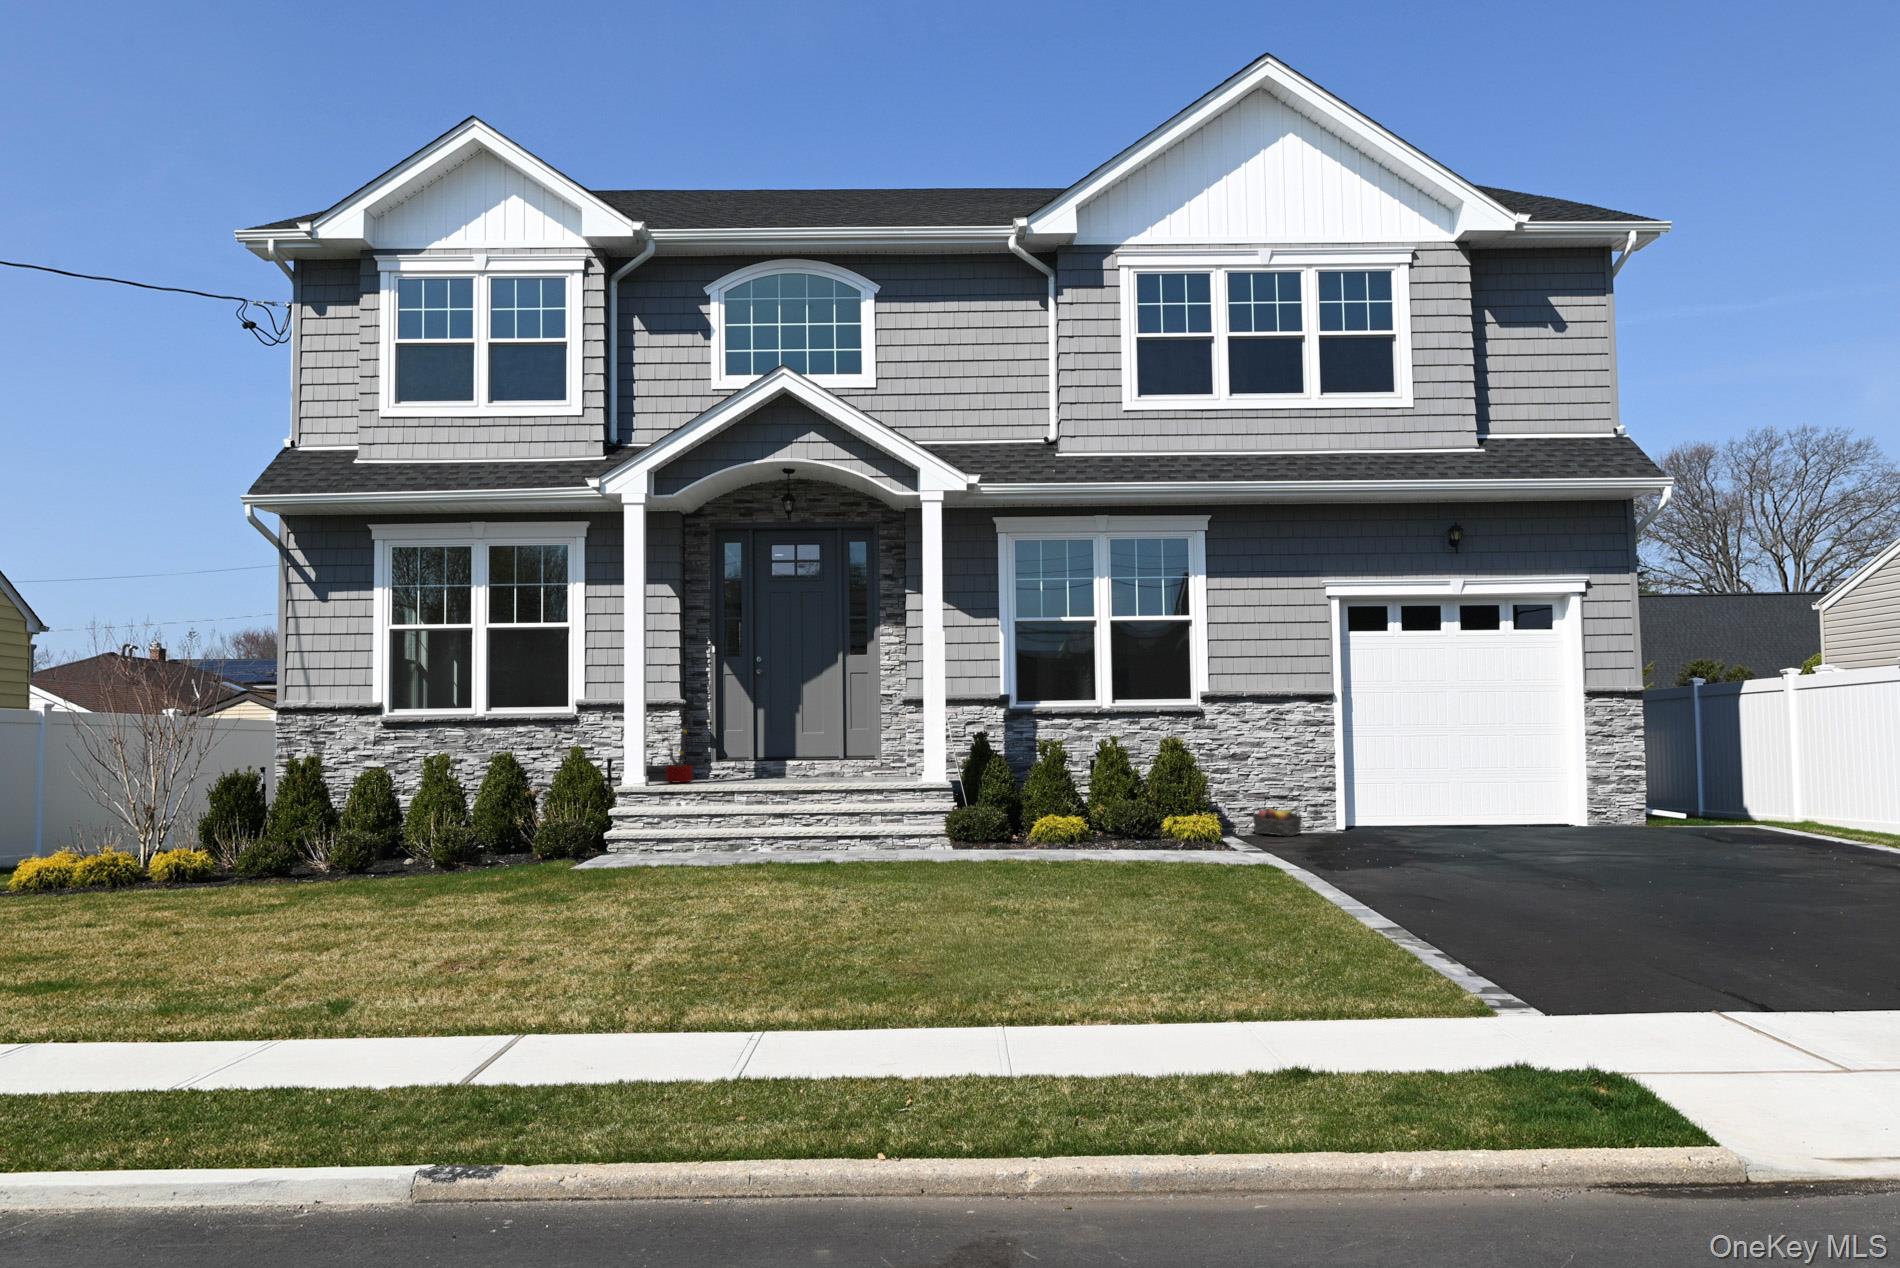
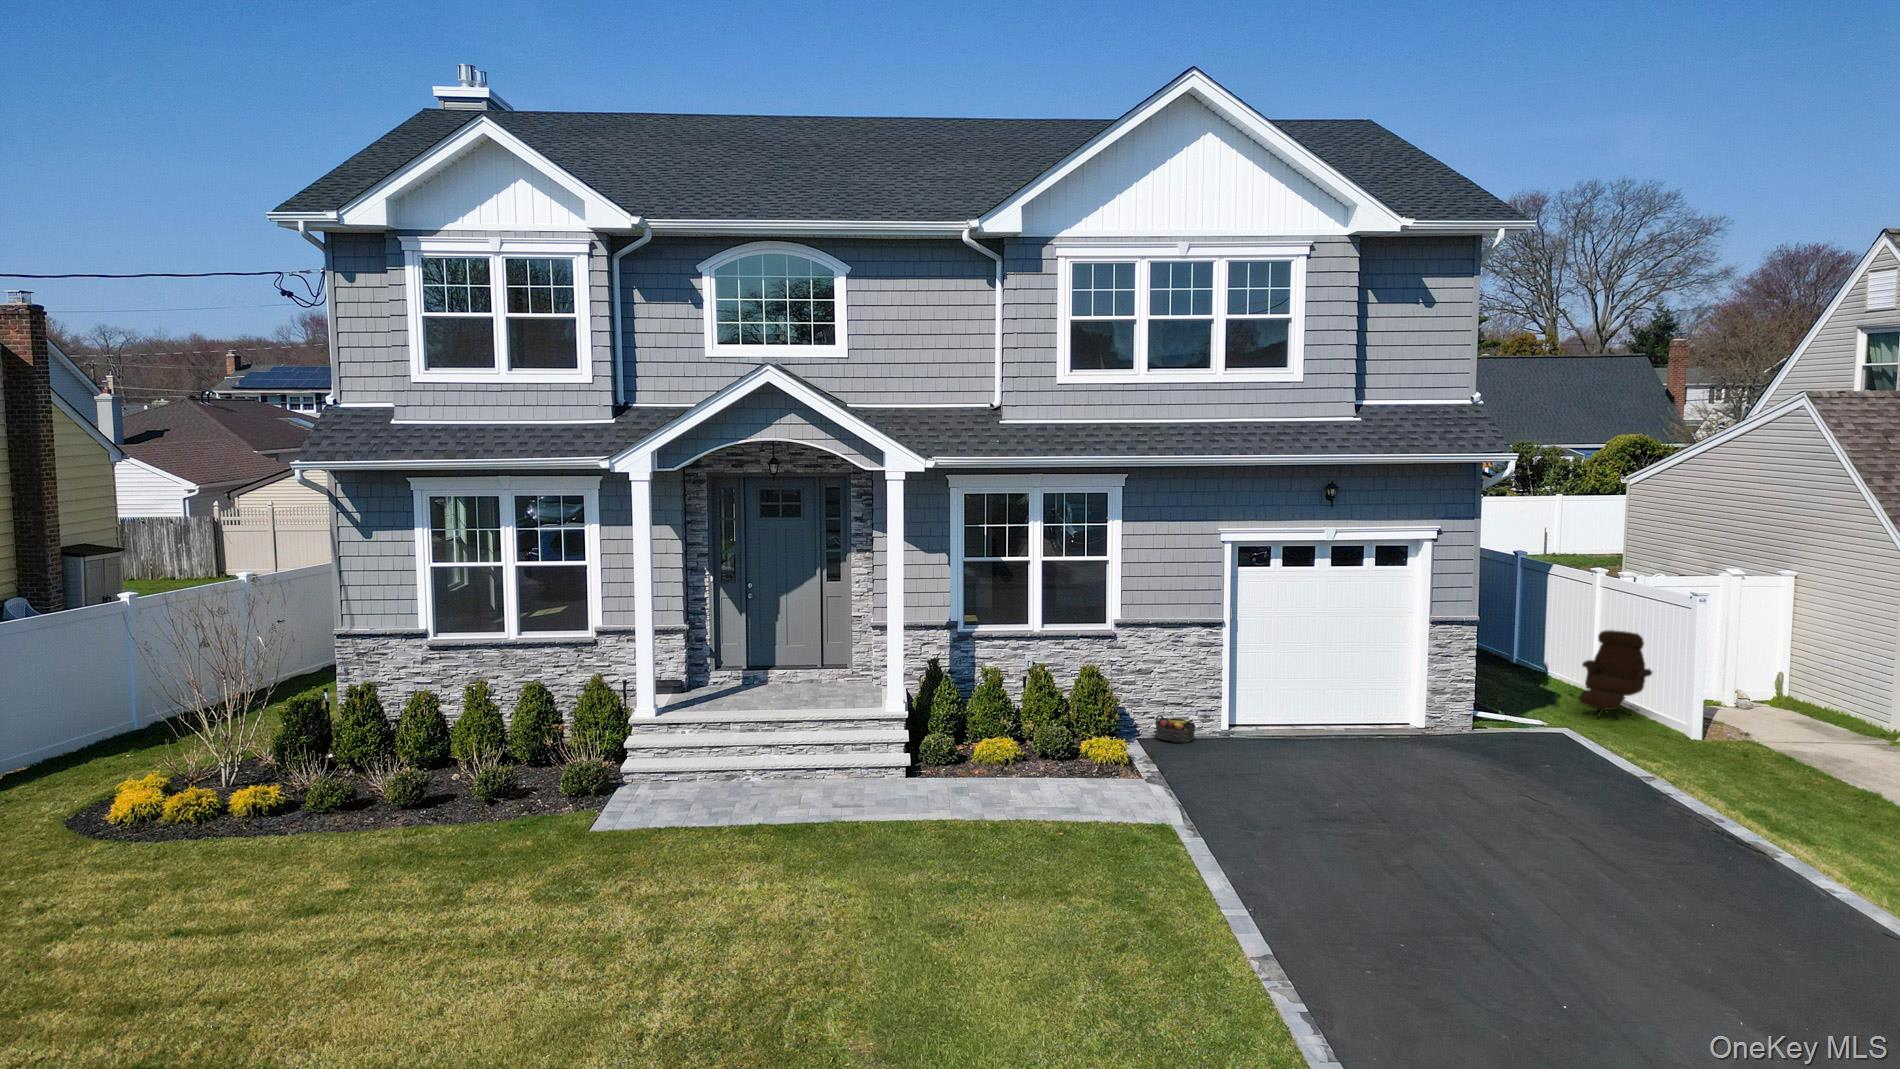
lounge chair: none [1782,723,1874,824] -> present [1579,630,1652,718]
decorative plant: present [663,727,693,783] -> none [653,644,703,704]

